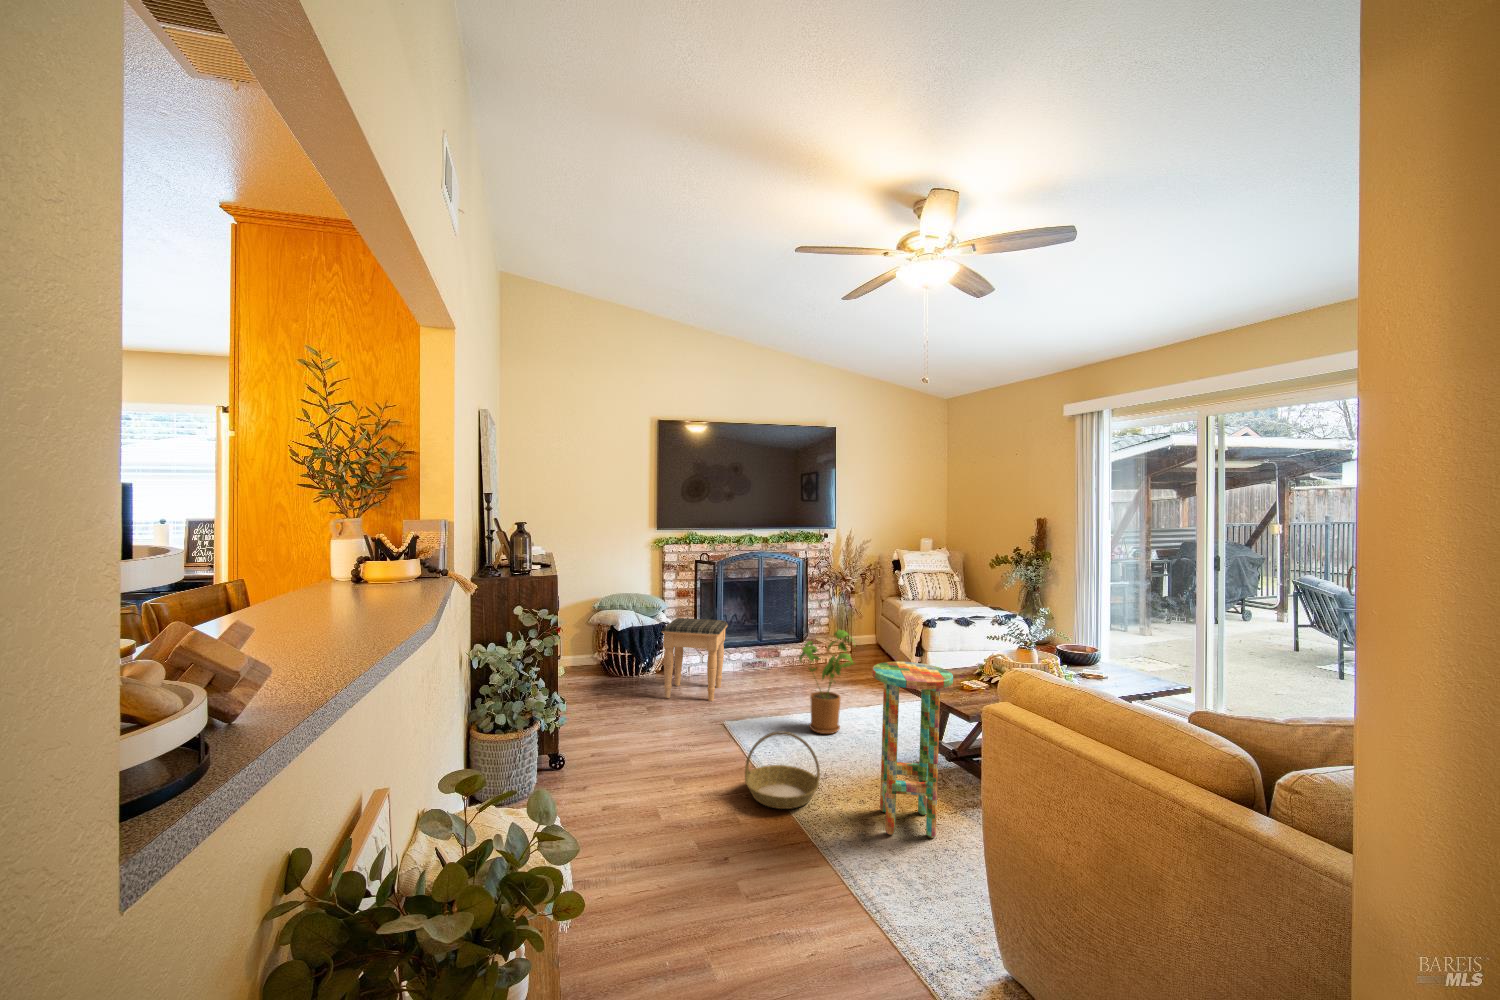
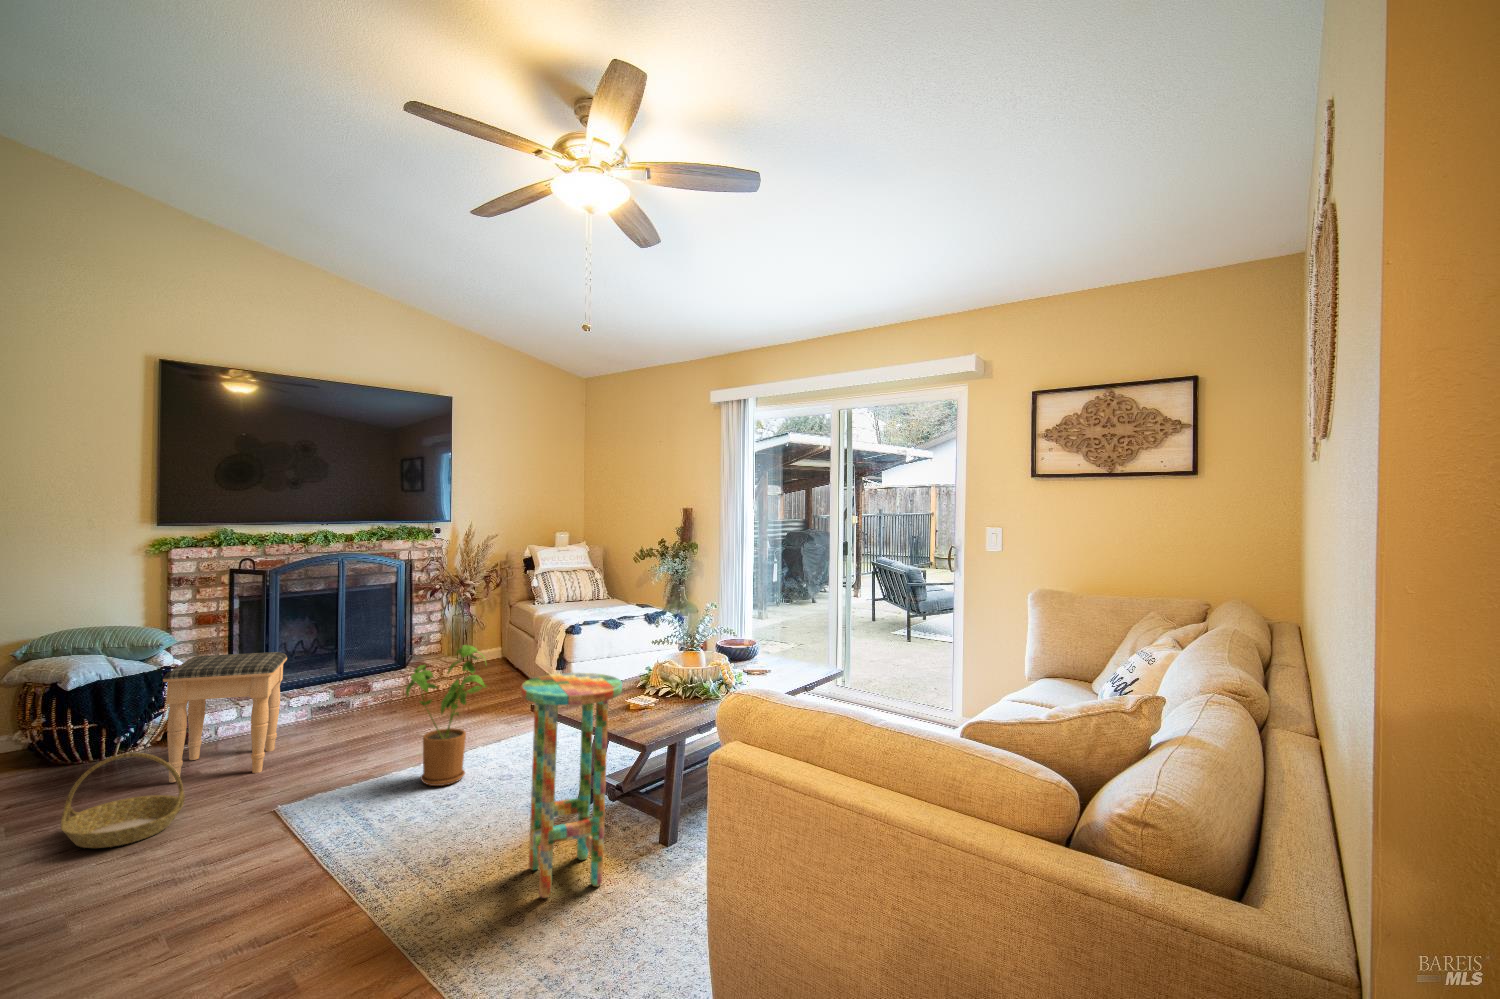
basket: present [745,732,820,809] -> present [61,753,185,848]

